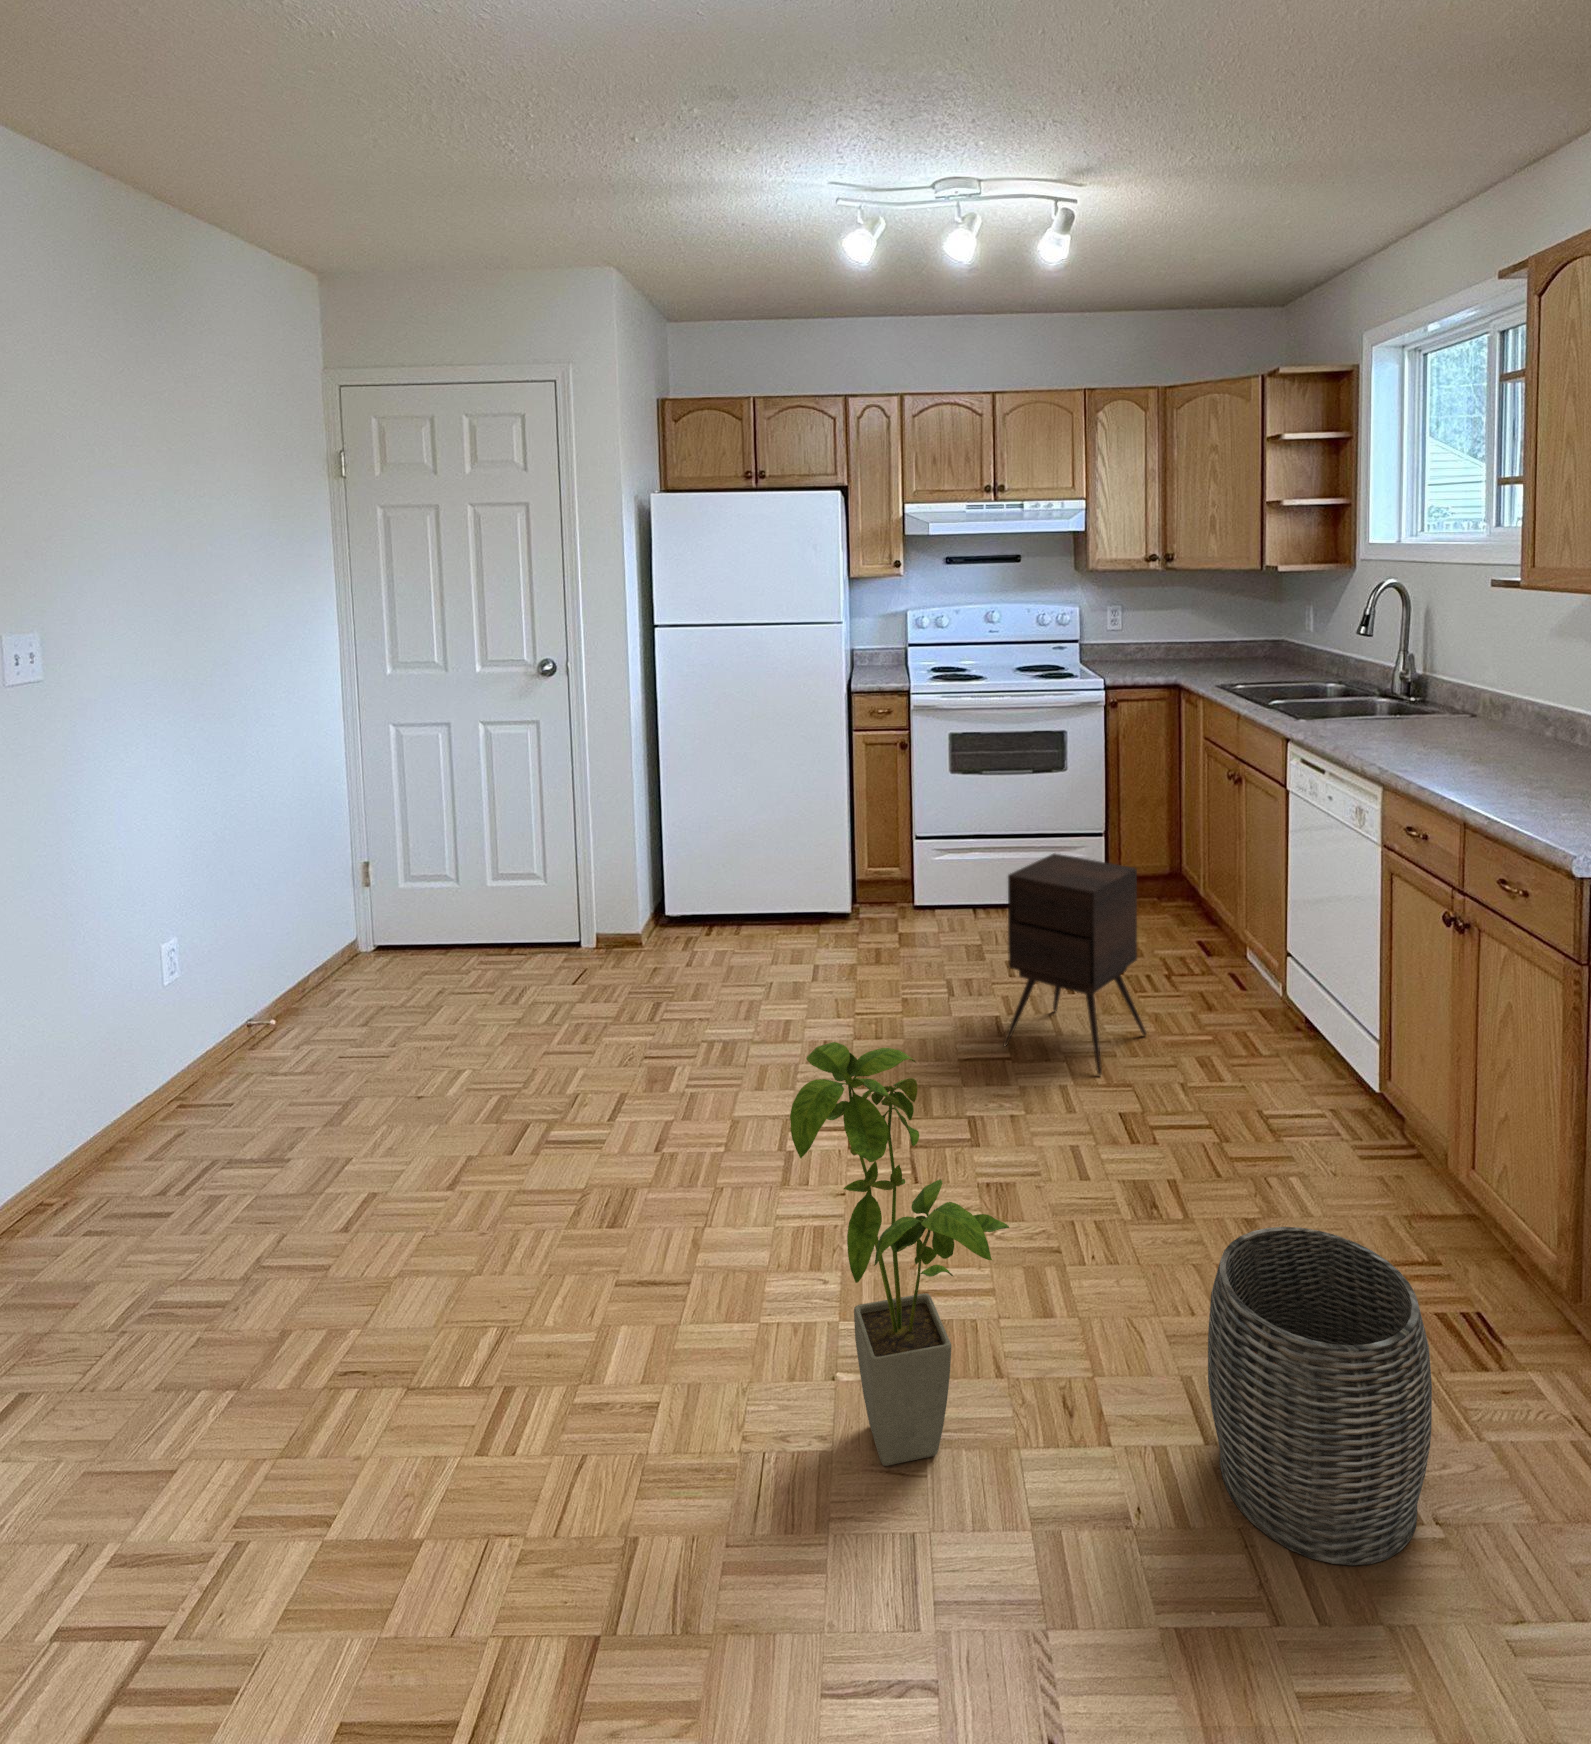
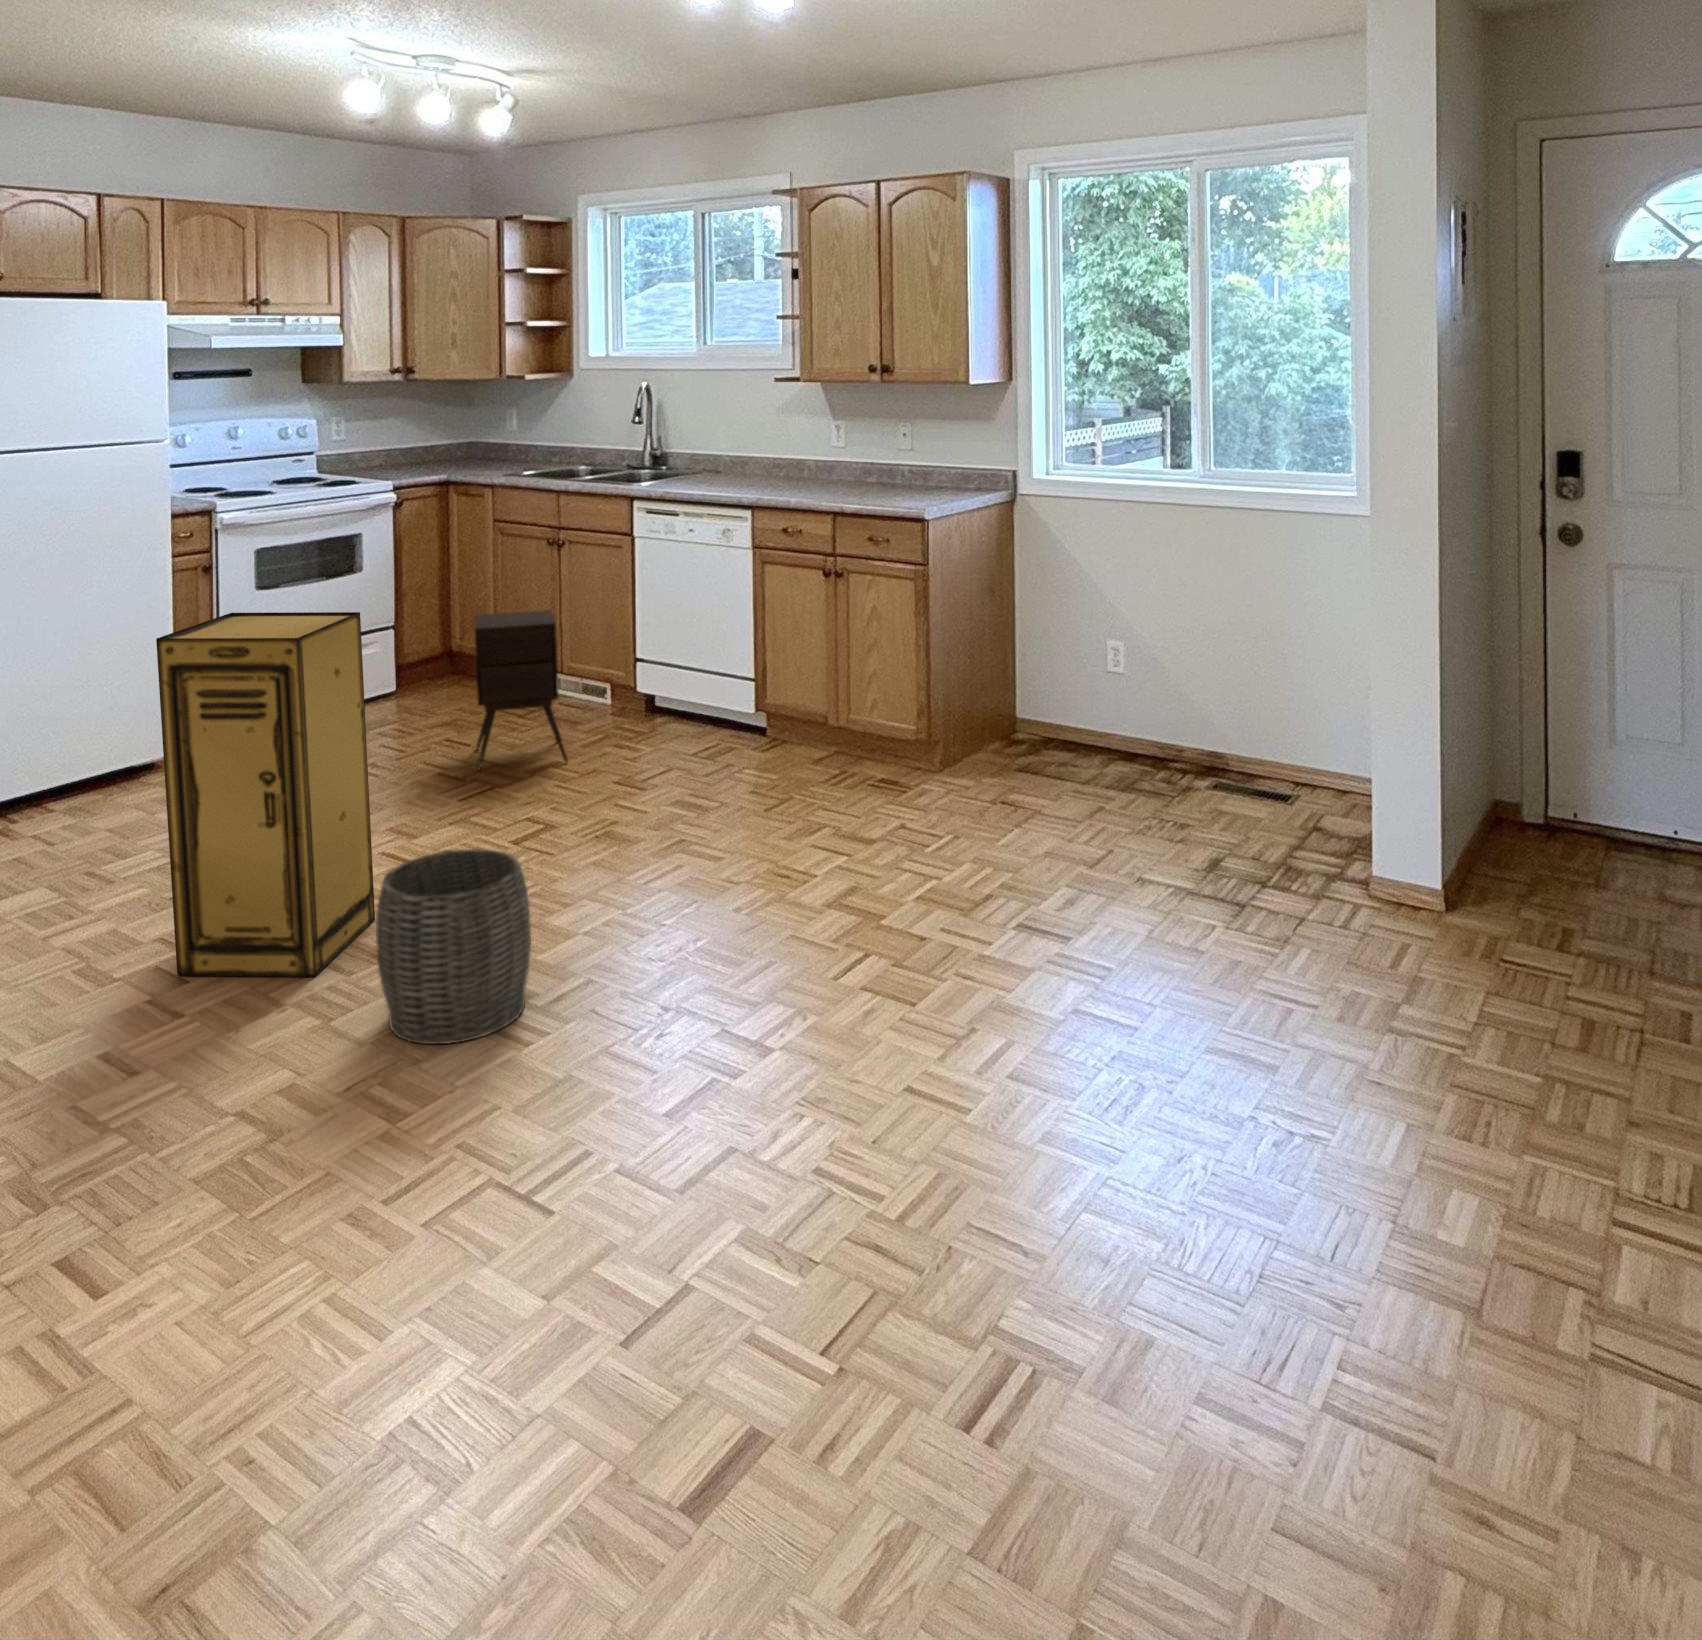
storage cabinet: none [406,827,606,1278] -> present [156,612,375,977]
house plant: present [790,1042,1009,1466] -> none [666,647,802,895]
woven basket: present [1208,1227,1432,1566] -> present [376,849,531,1044]

